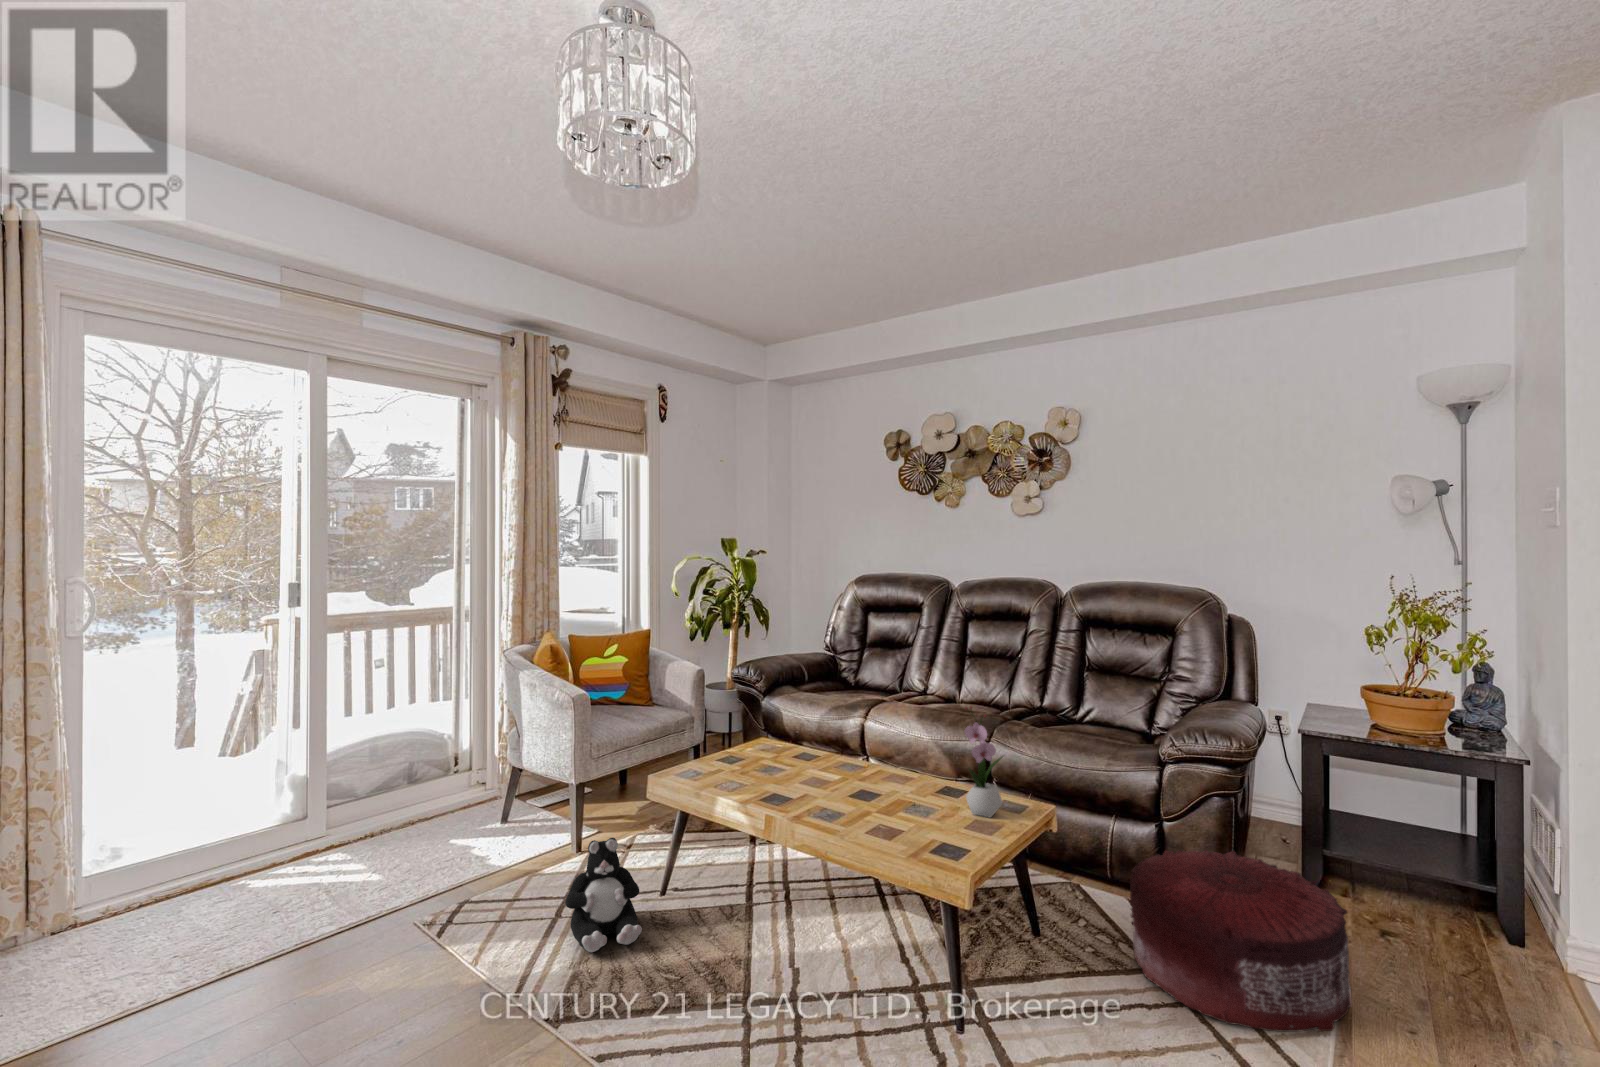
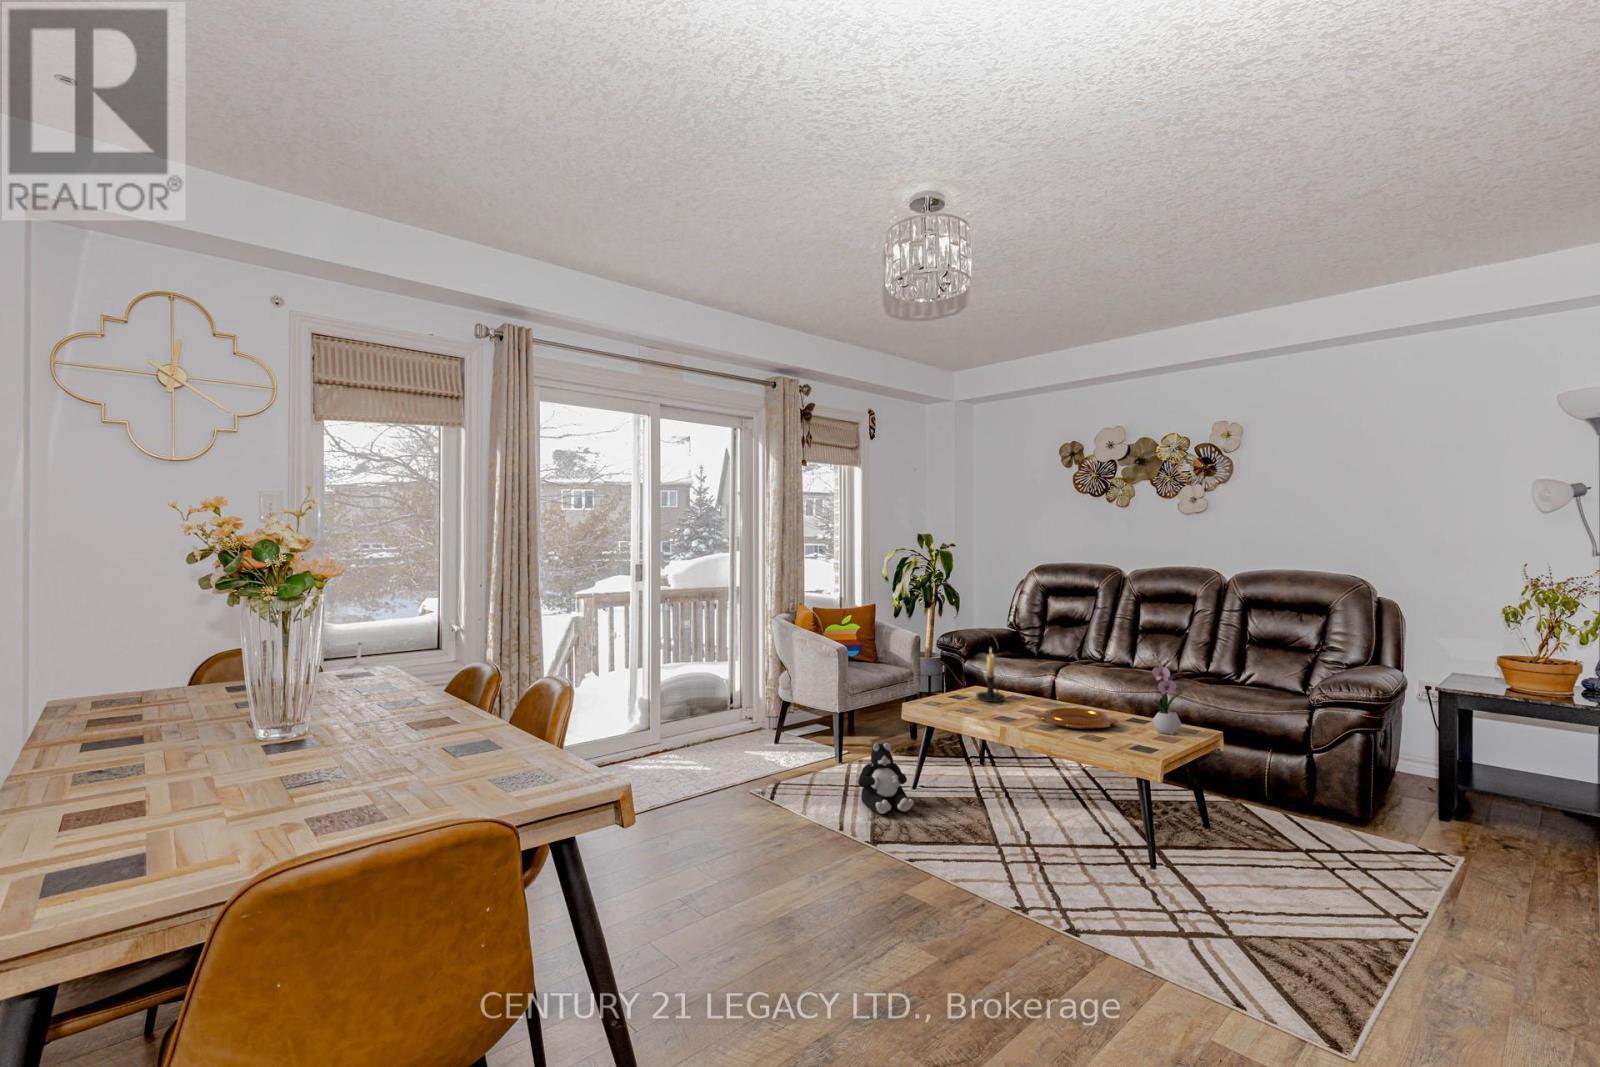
candle holder: none [750,691,787,769] -> present [976,648,1005,702]
decorative bowl: none [814,778,923,815] -> present [1035,708,1118,729]
pouf: present [1130,850,1352,1032] -> none [1283,769,1460,886]

